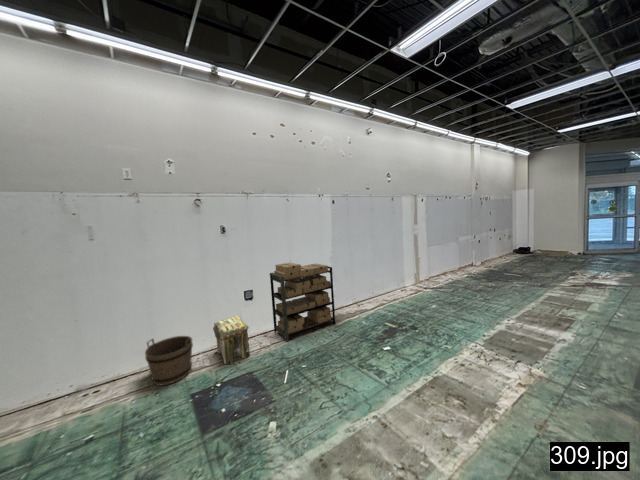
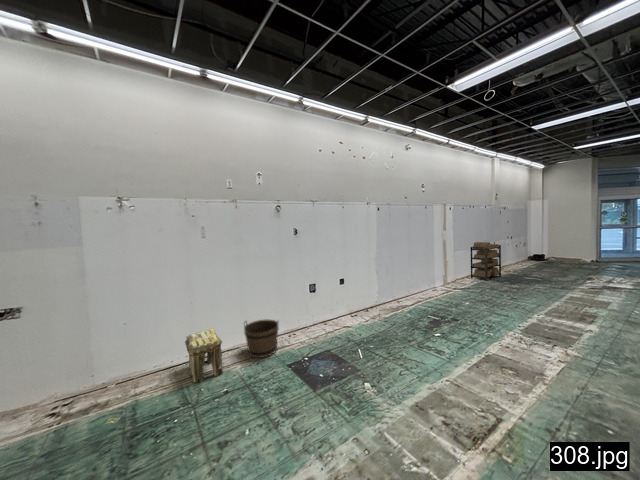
shelving unit: present [270,263,335,342] -> present [471,242,501,281]
stool: present [213,316,250,364] -> present [185,329,223,383]

